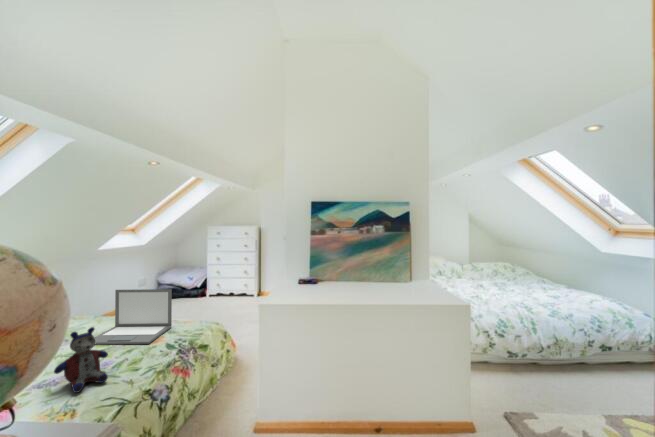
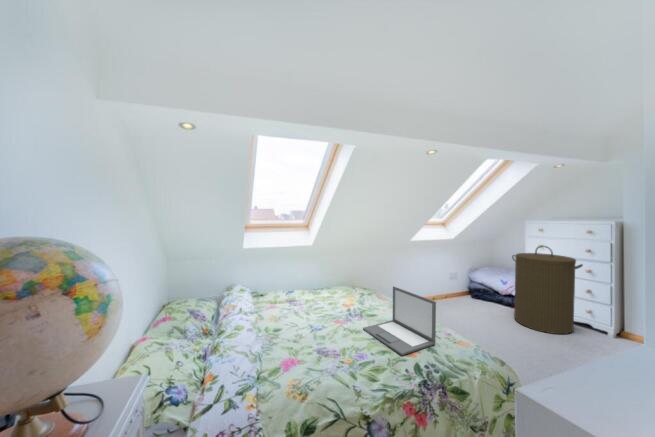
laundry hamper: none [199,242,245,307] -> present [512,246,583,334]
stuffed bear: present [54,327,108,393] -> none [316,323,354,380]

